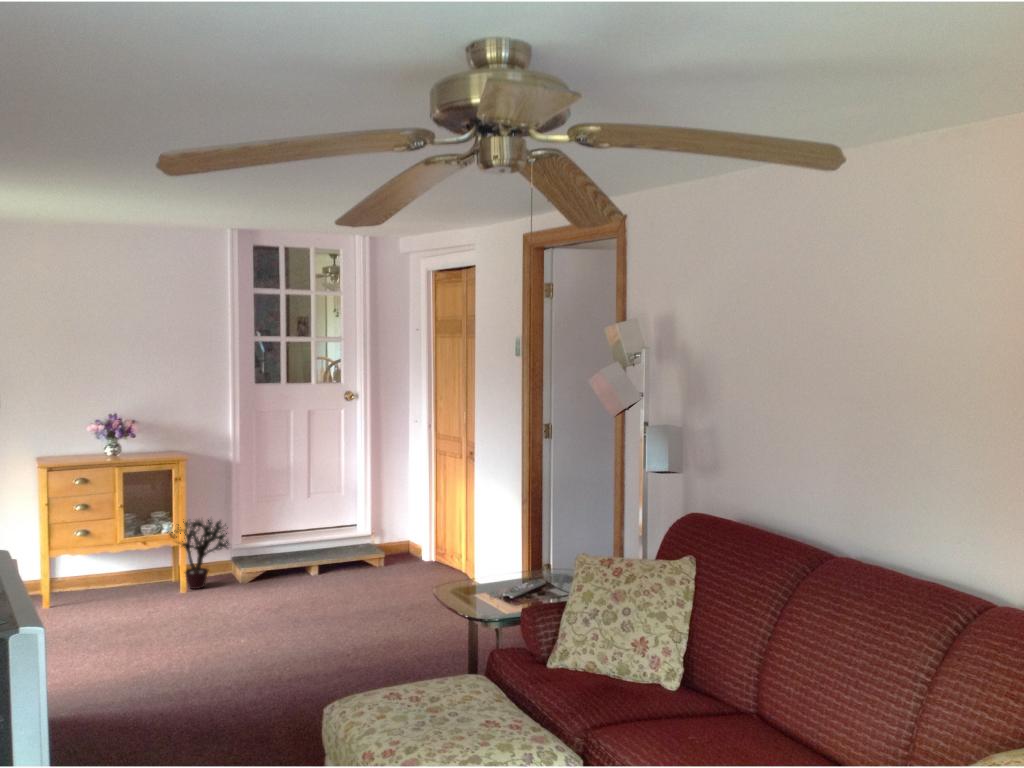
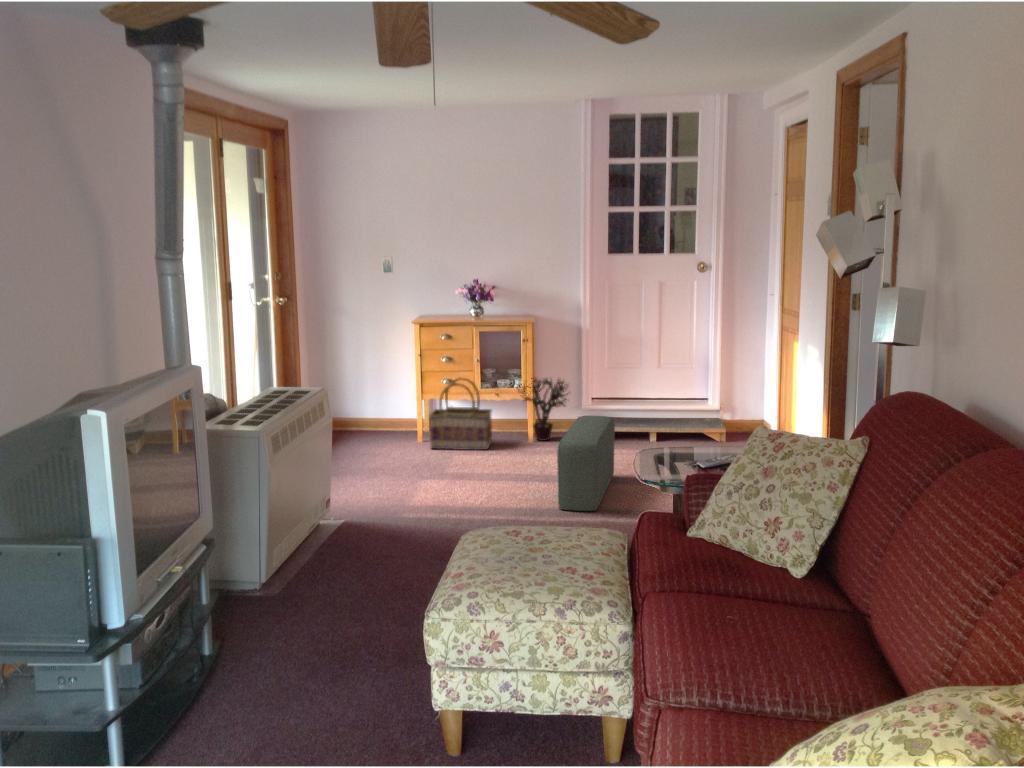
basket: none [68,527,145,615] -> present [429,378,492,450]
pouf: none [274,556,332,662] -> present [557,415,615,511]

